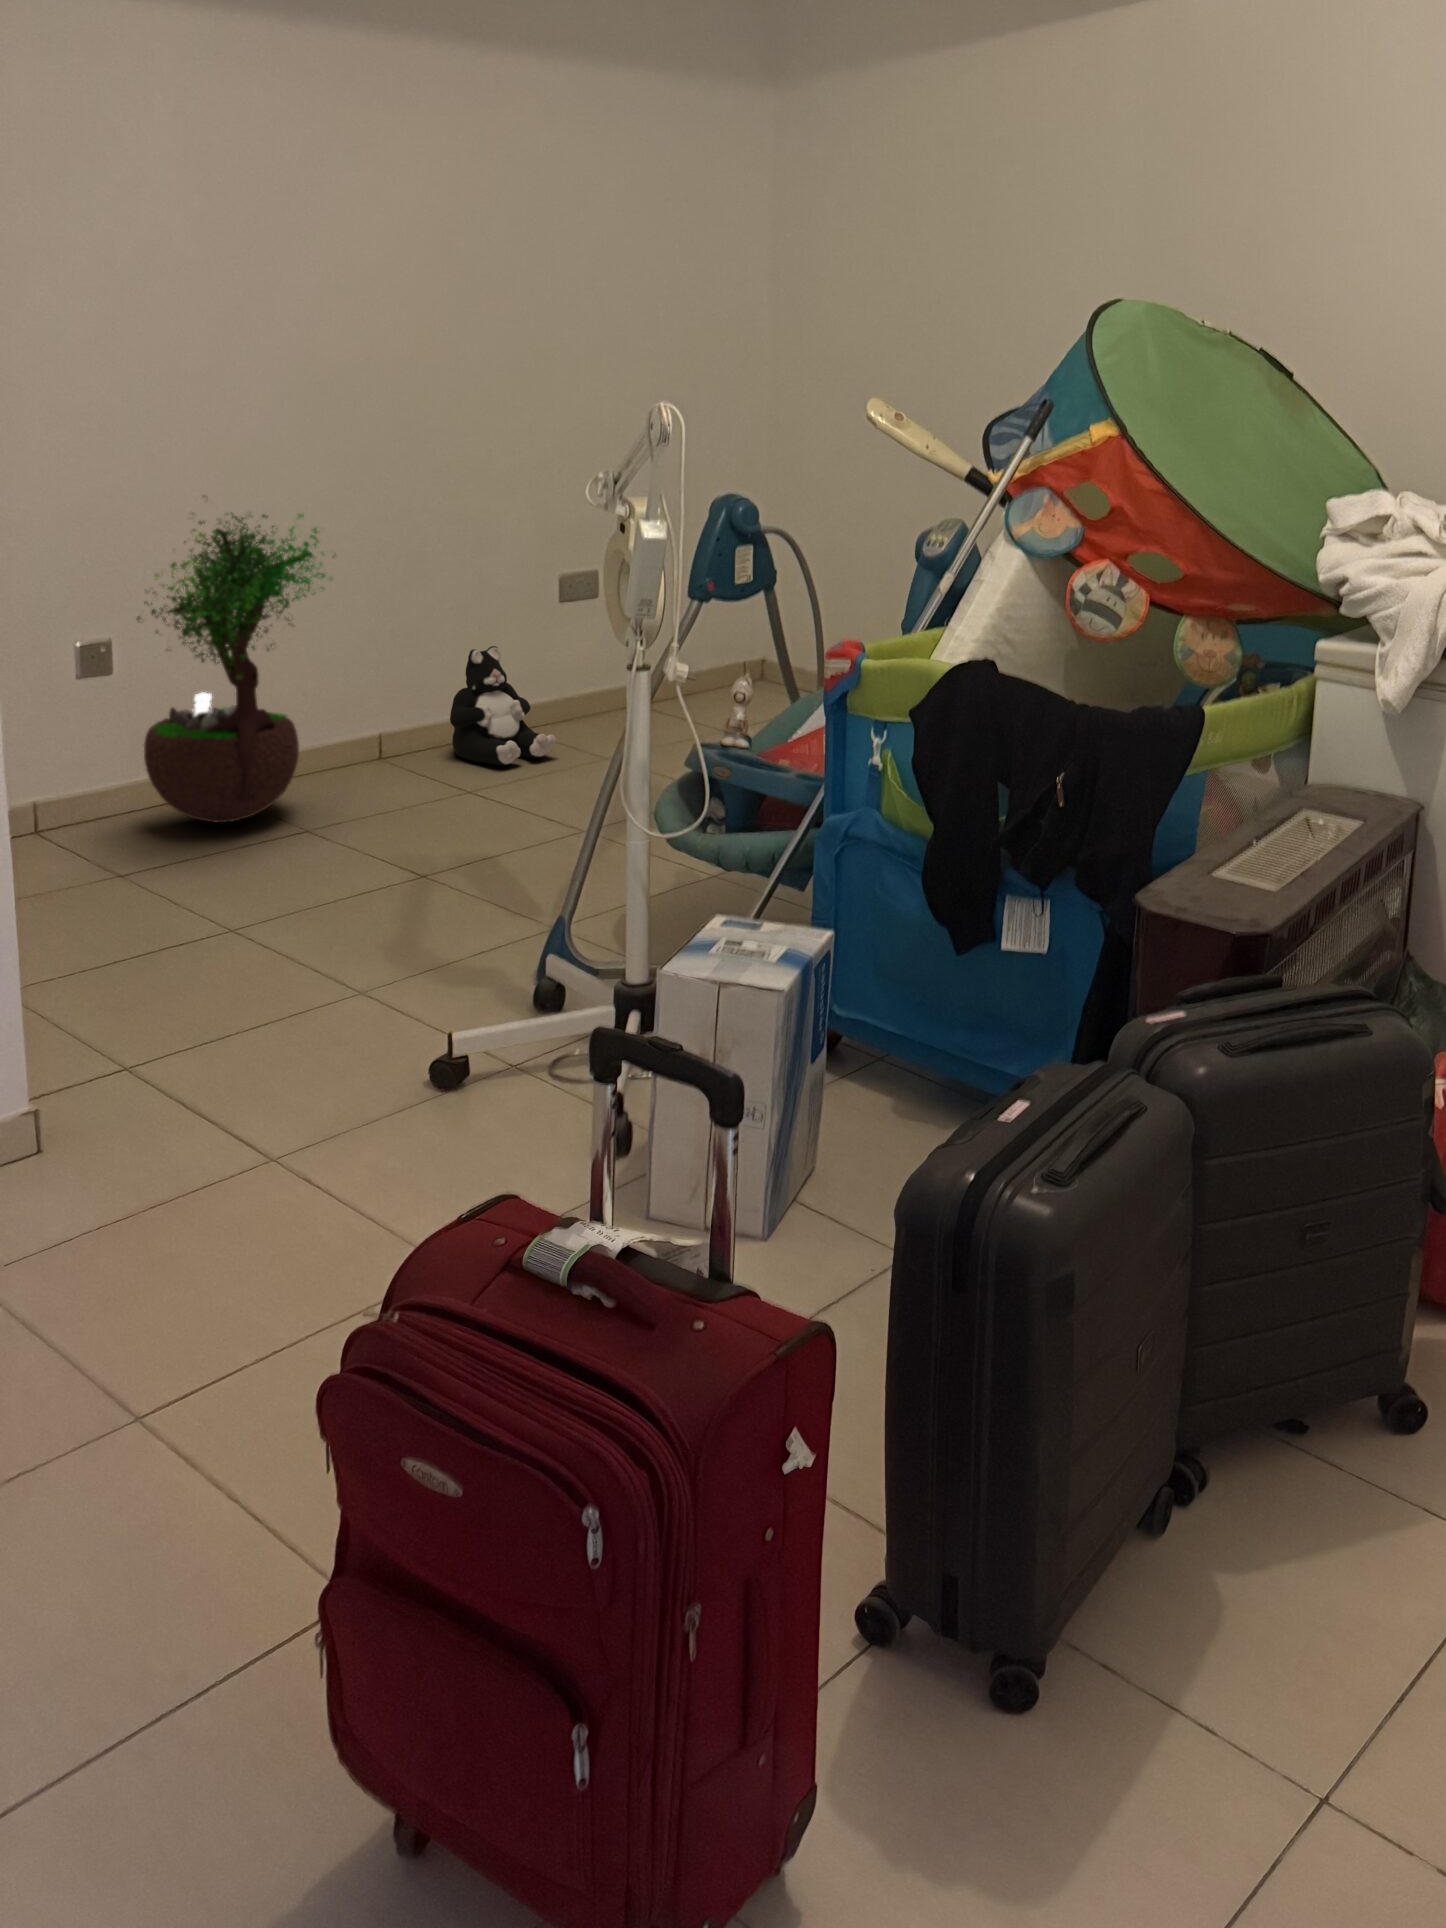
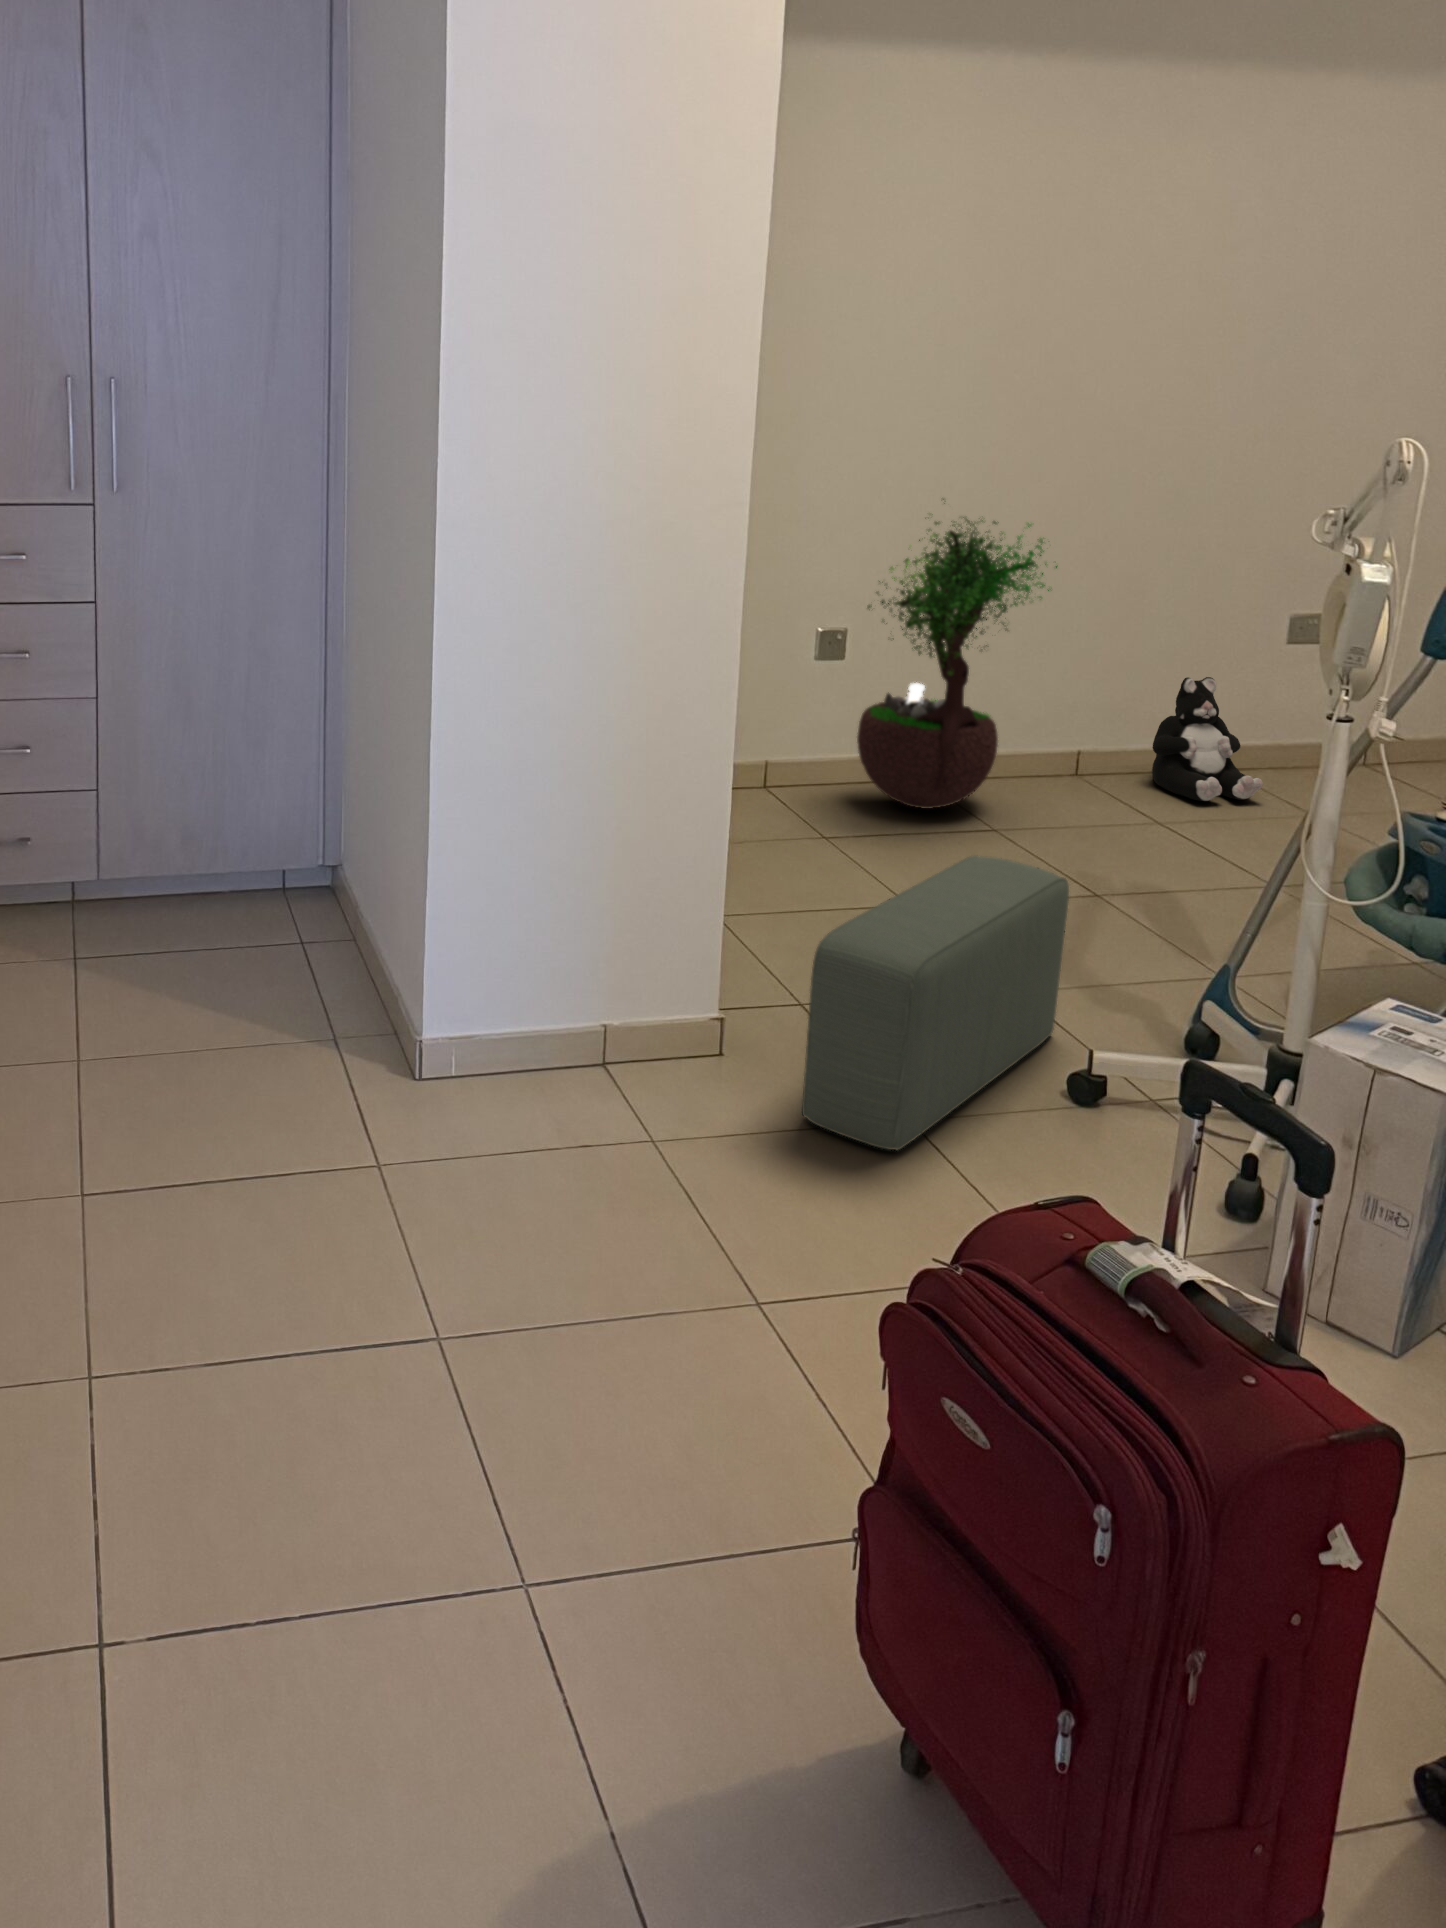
pouf: none [145,860,408,1193] -> present [802,856,1069,1150]

